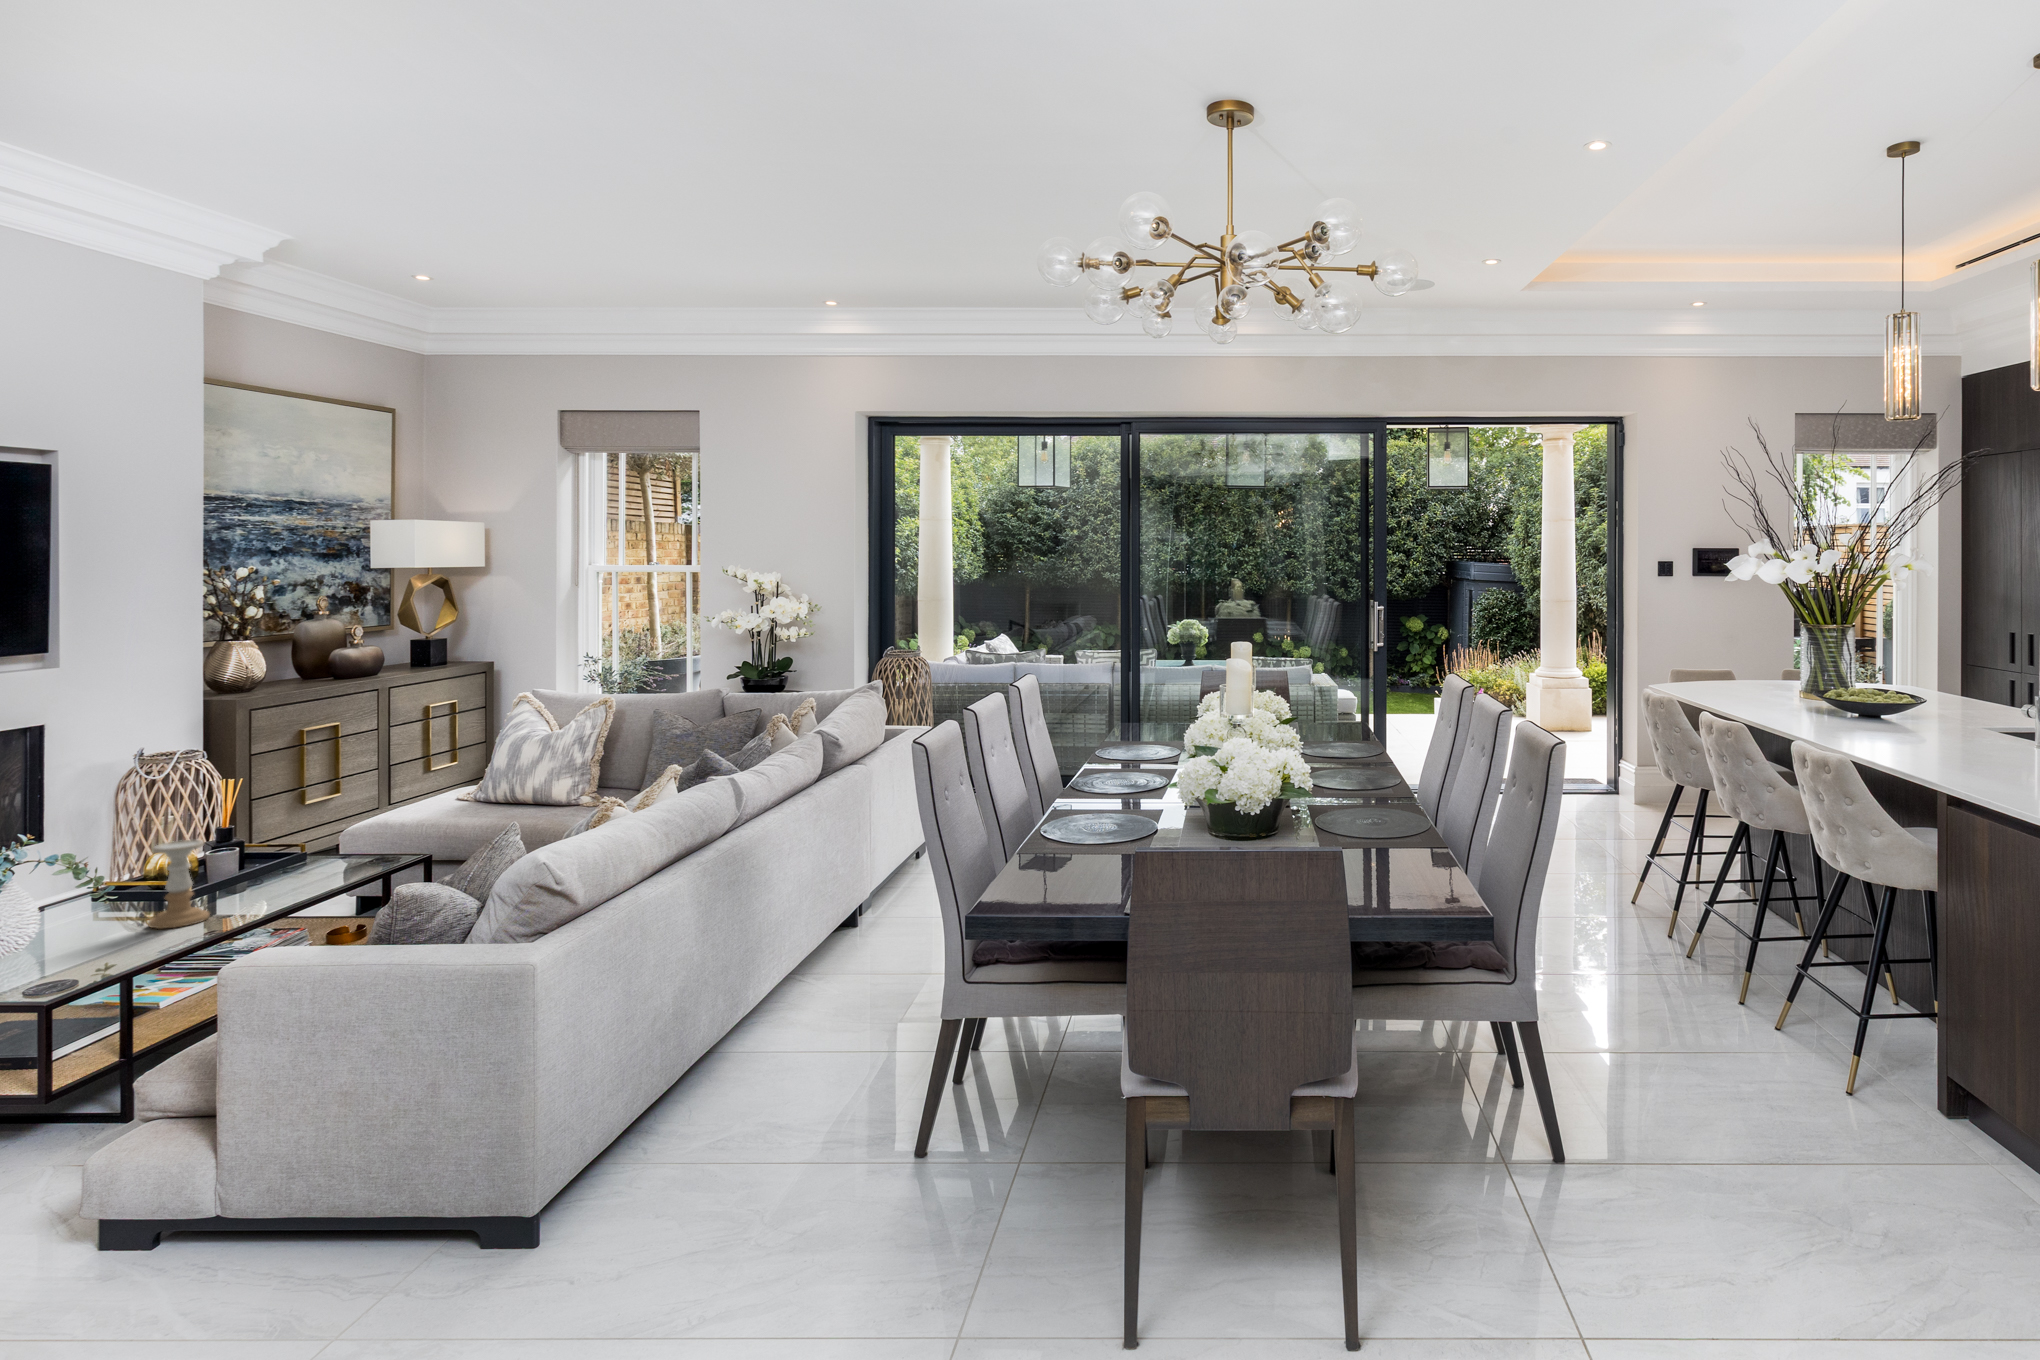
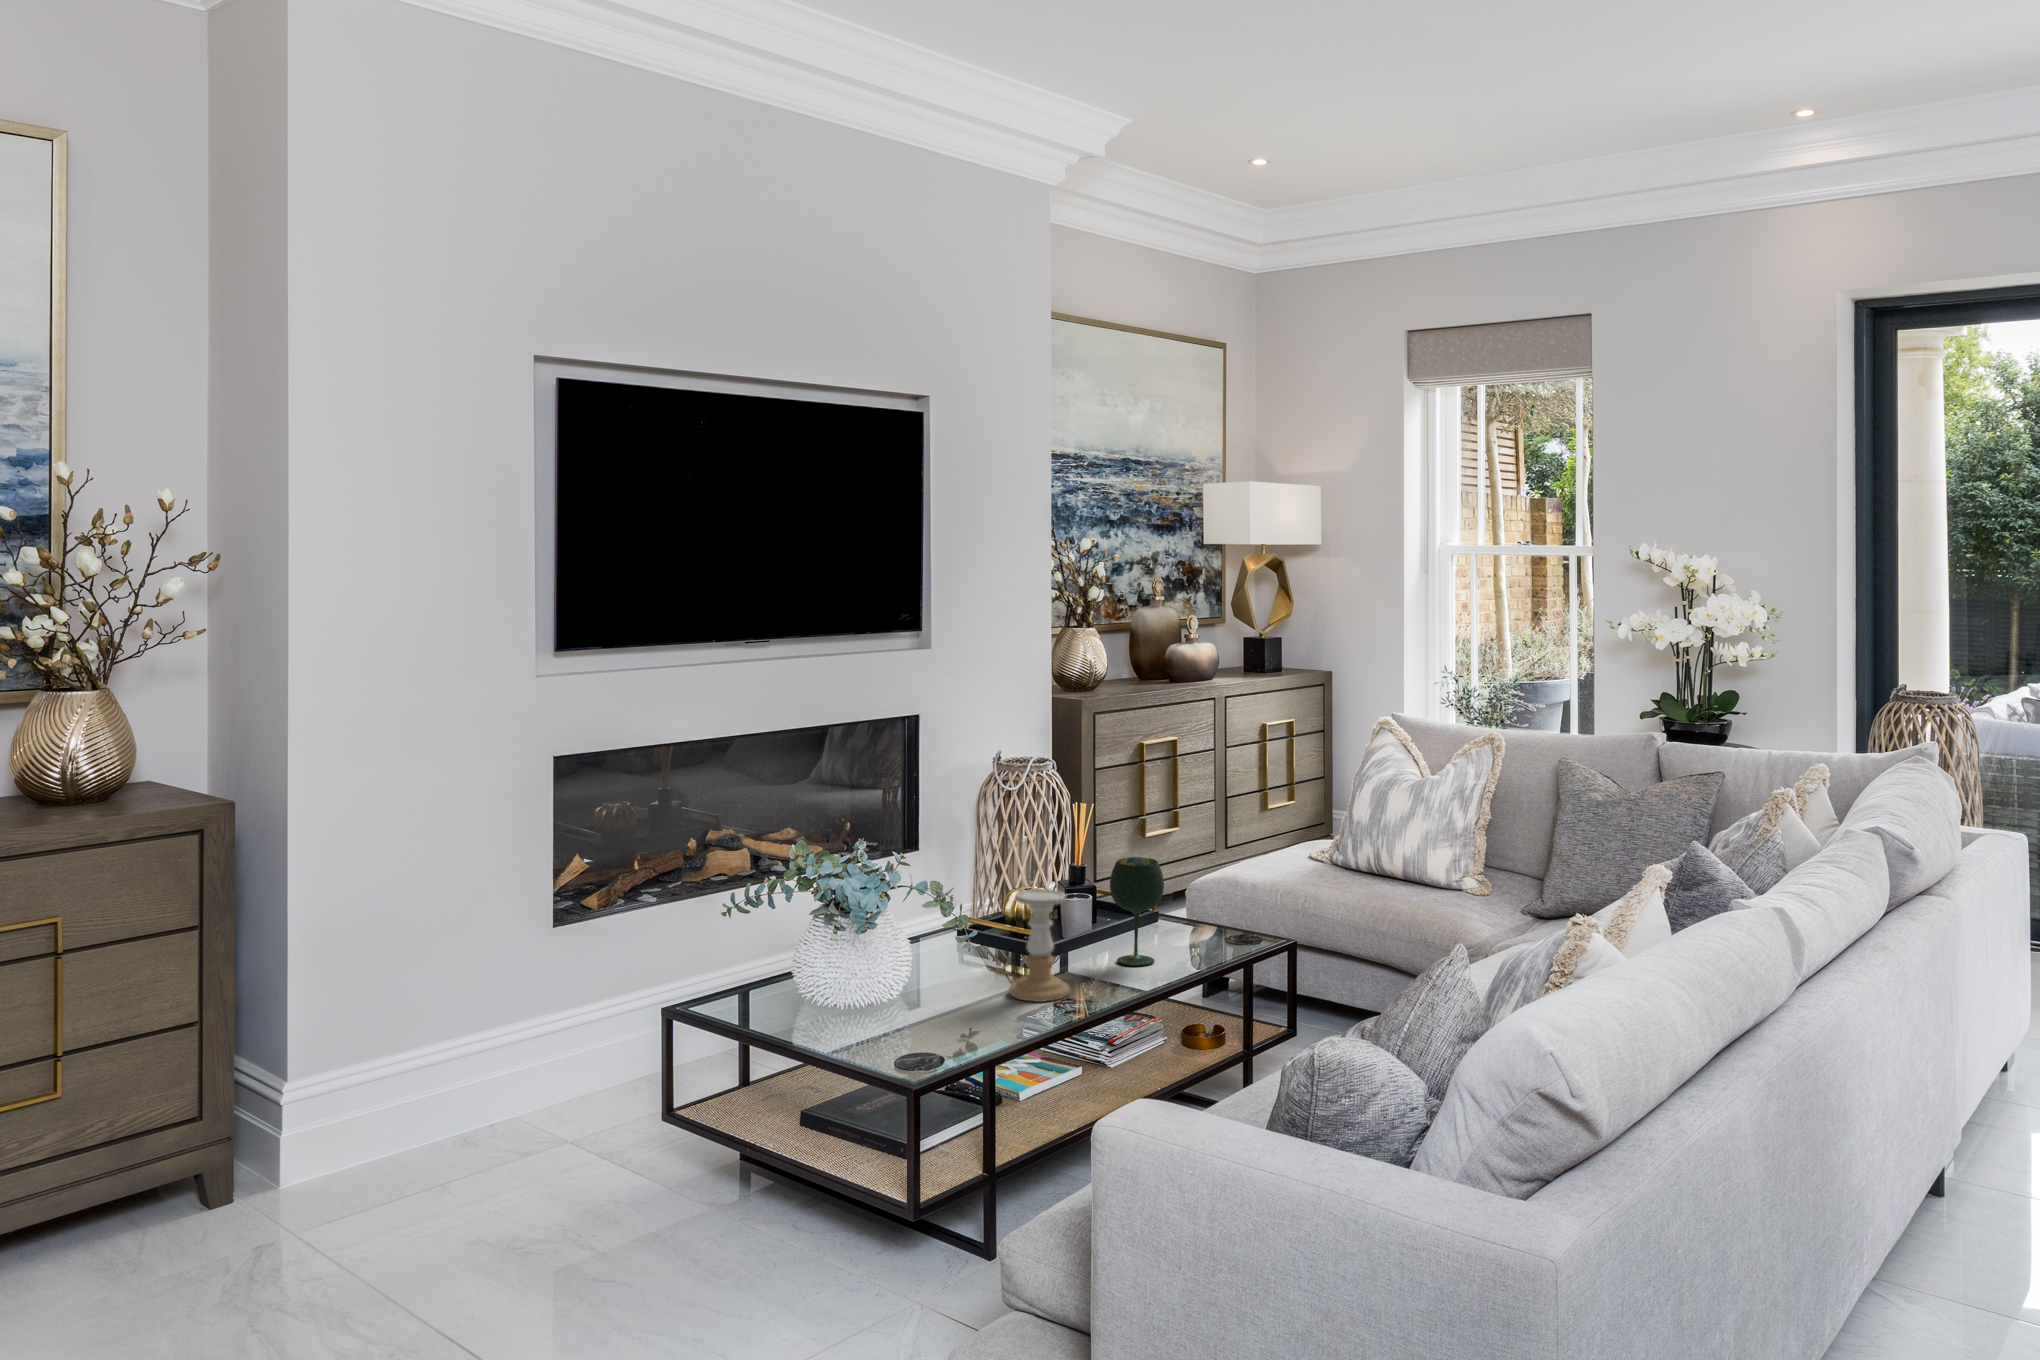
wine glass: none [251,808,303,892] -> present [1110,857,1164,966]

